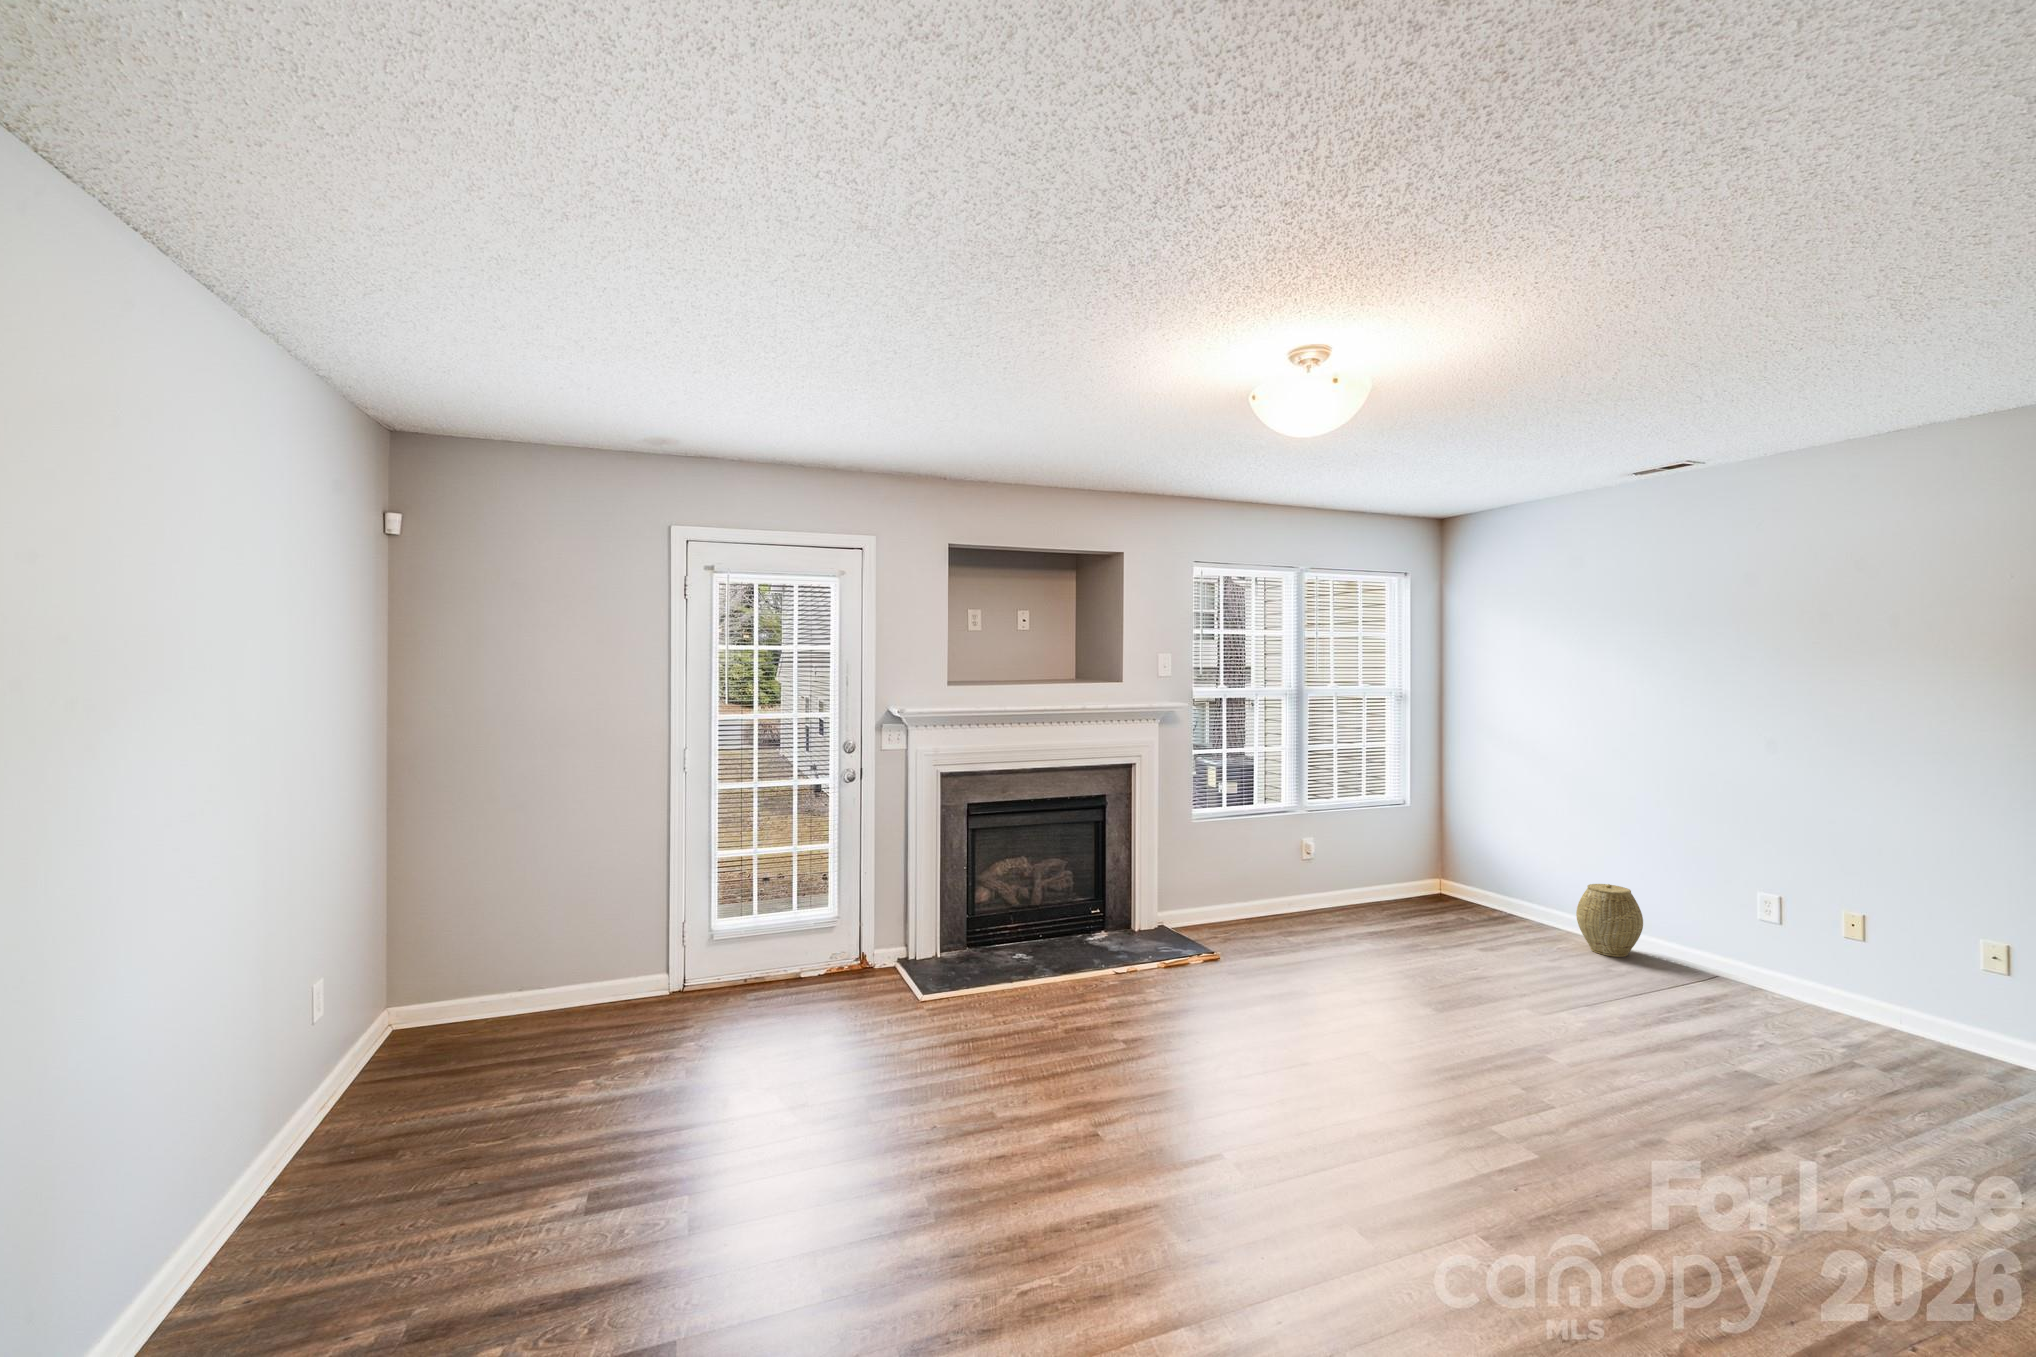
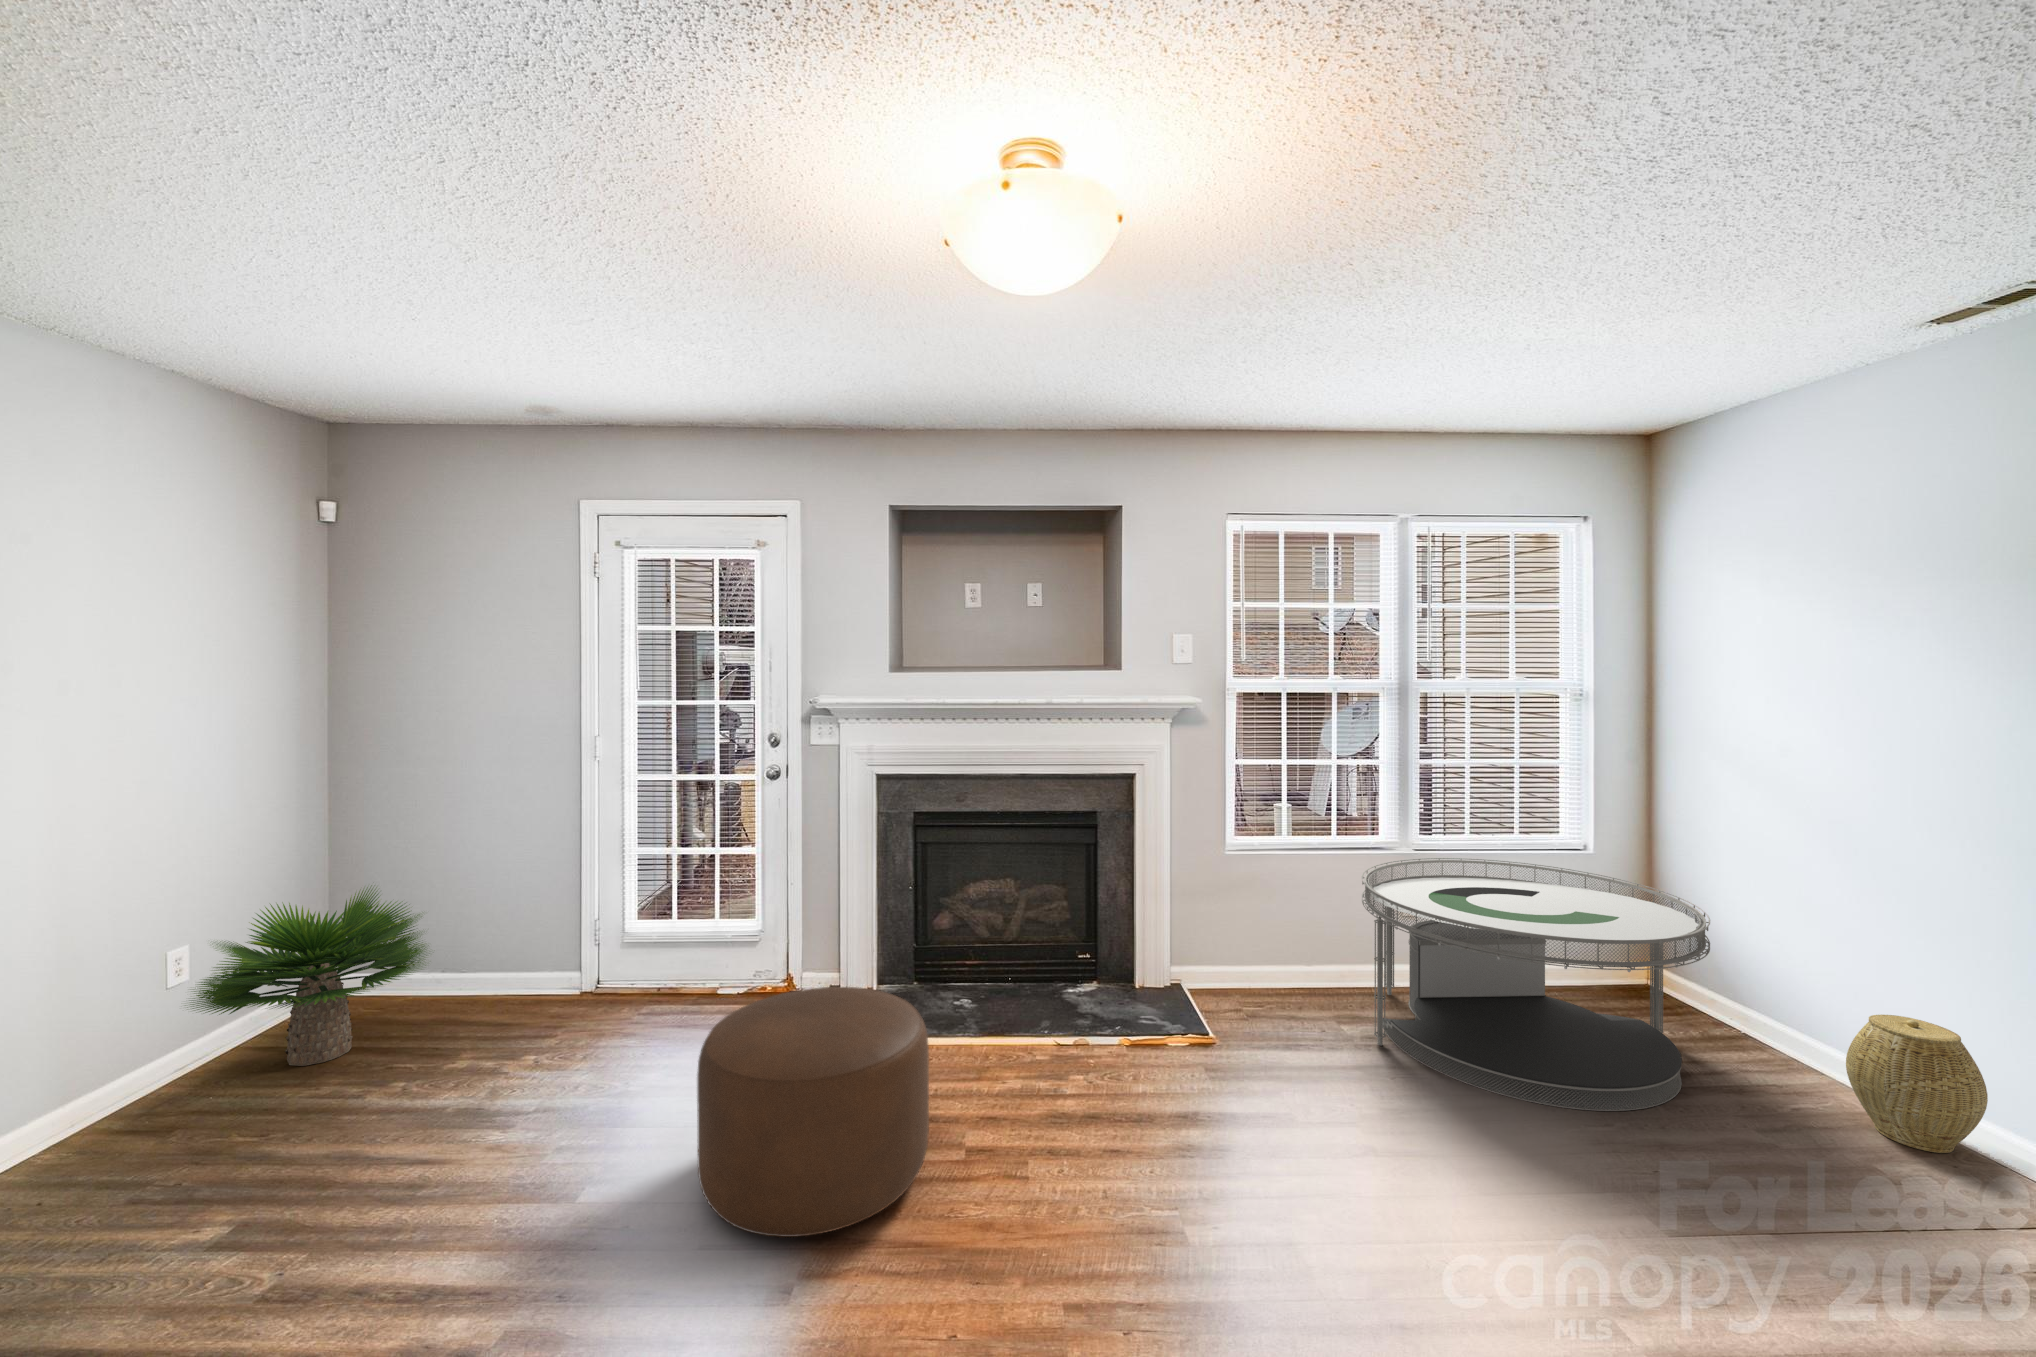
coffee table: none [1294,815,1511,963] -> present [1362,858,1710,1111]
potted plant: none [353,896,582,1081] -> present [190,885,427,1066]
ottoman: none [963,932,1131,1097] -> present [697,987,929,1237]

